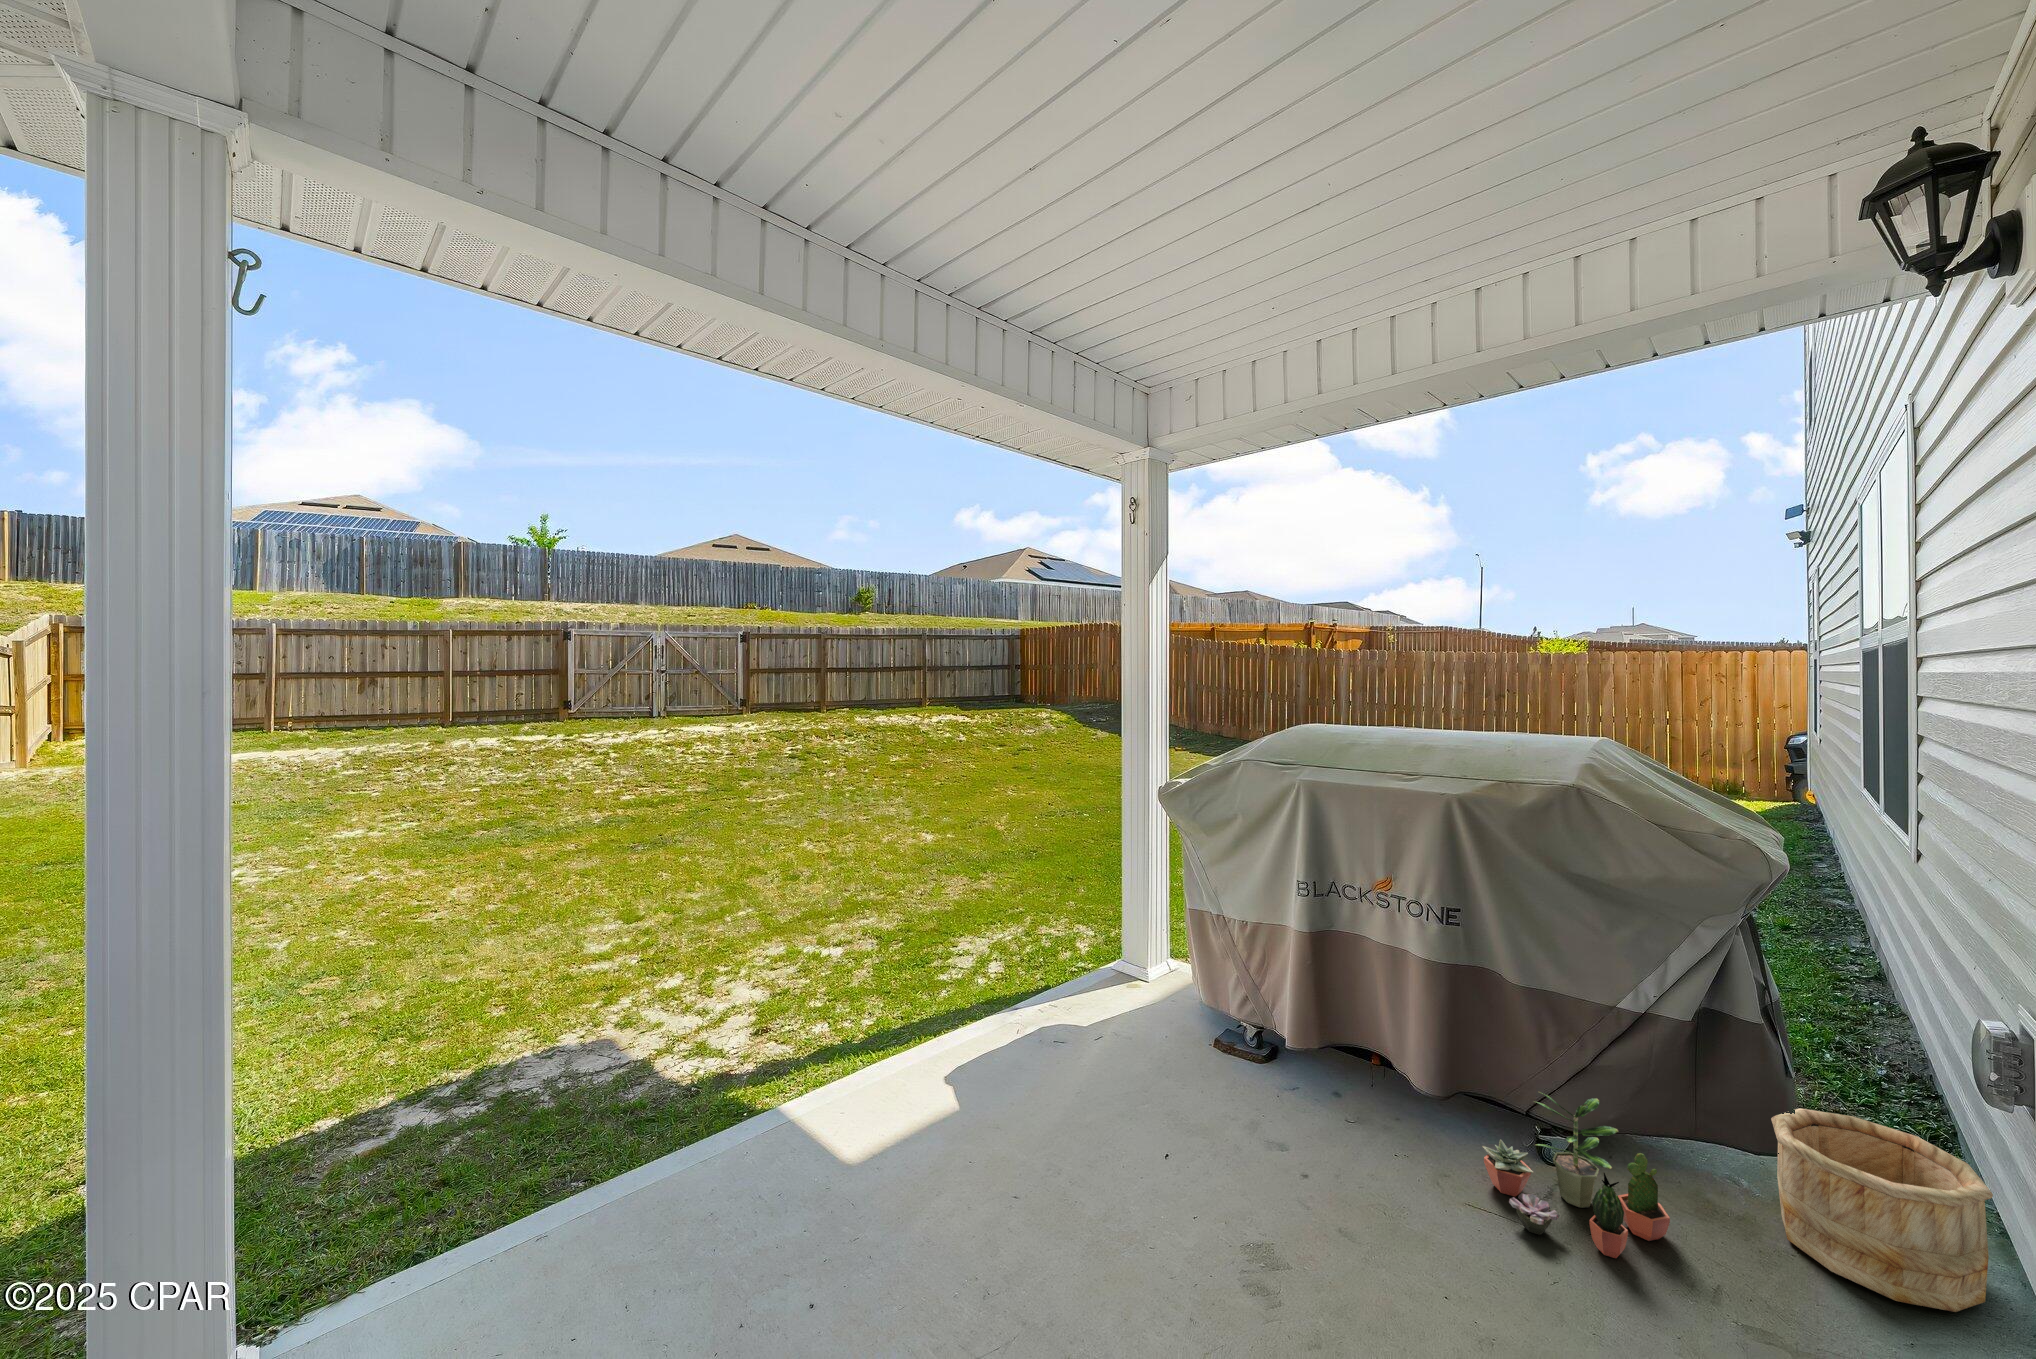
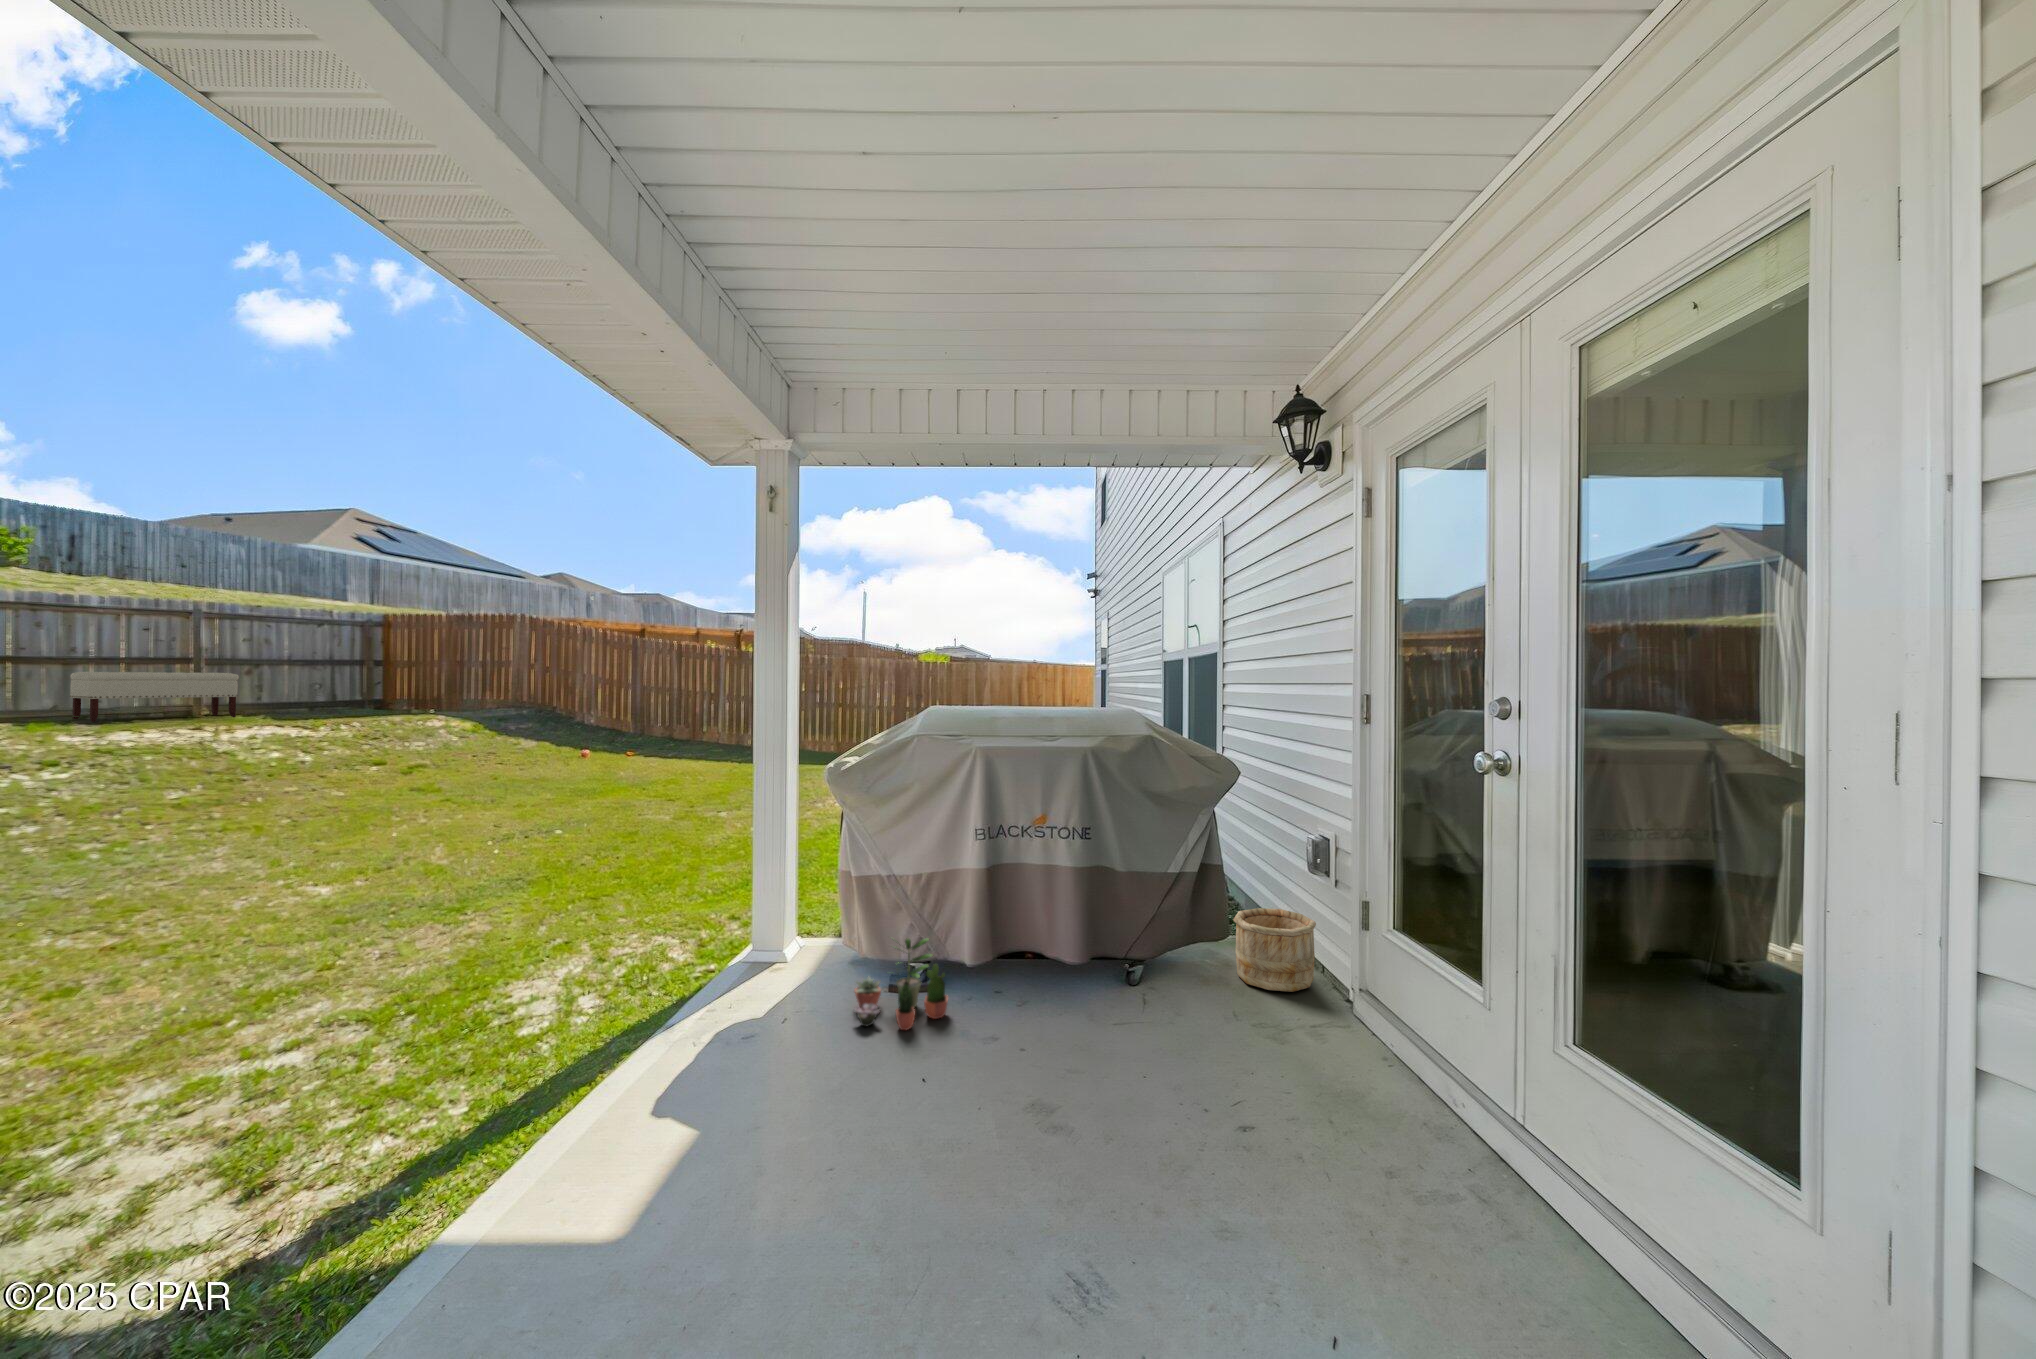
bench: none [869,678,940,710] -> present [70,672,239,722]
potted plant: present [1482,1091,1670,1258] -> present [854,938,948,1030]

